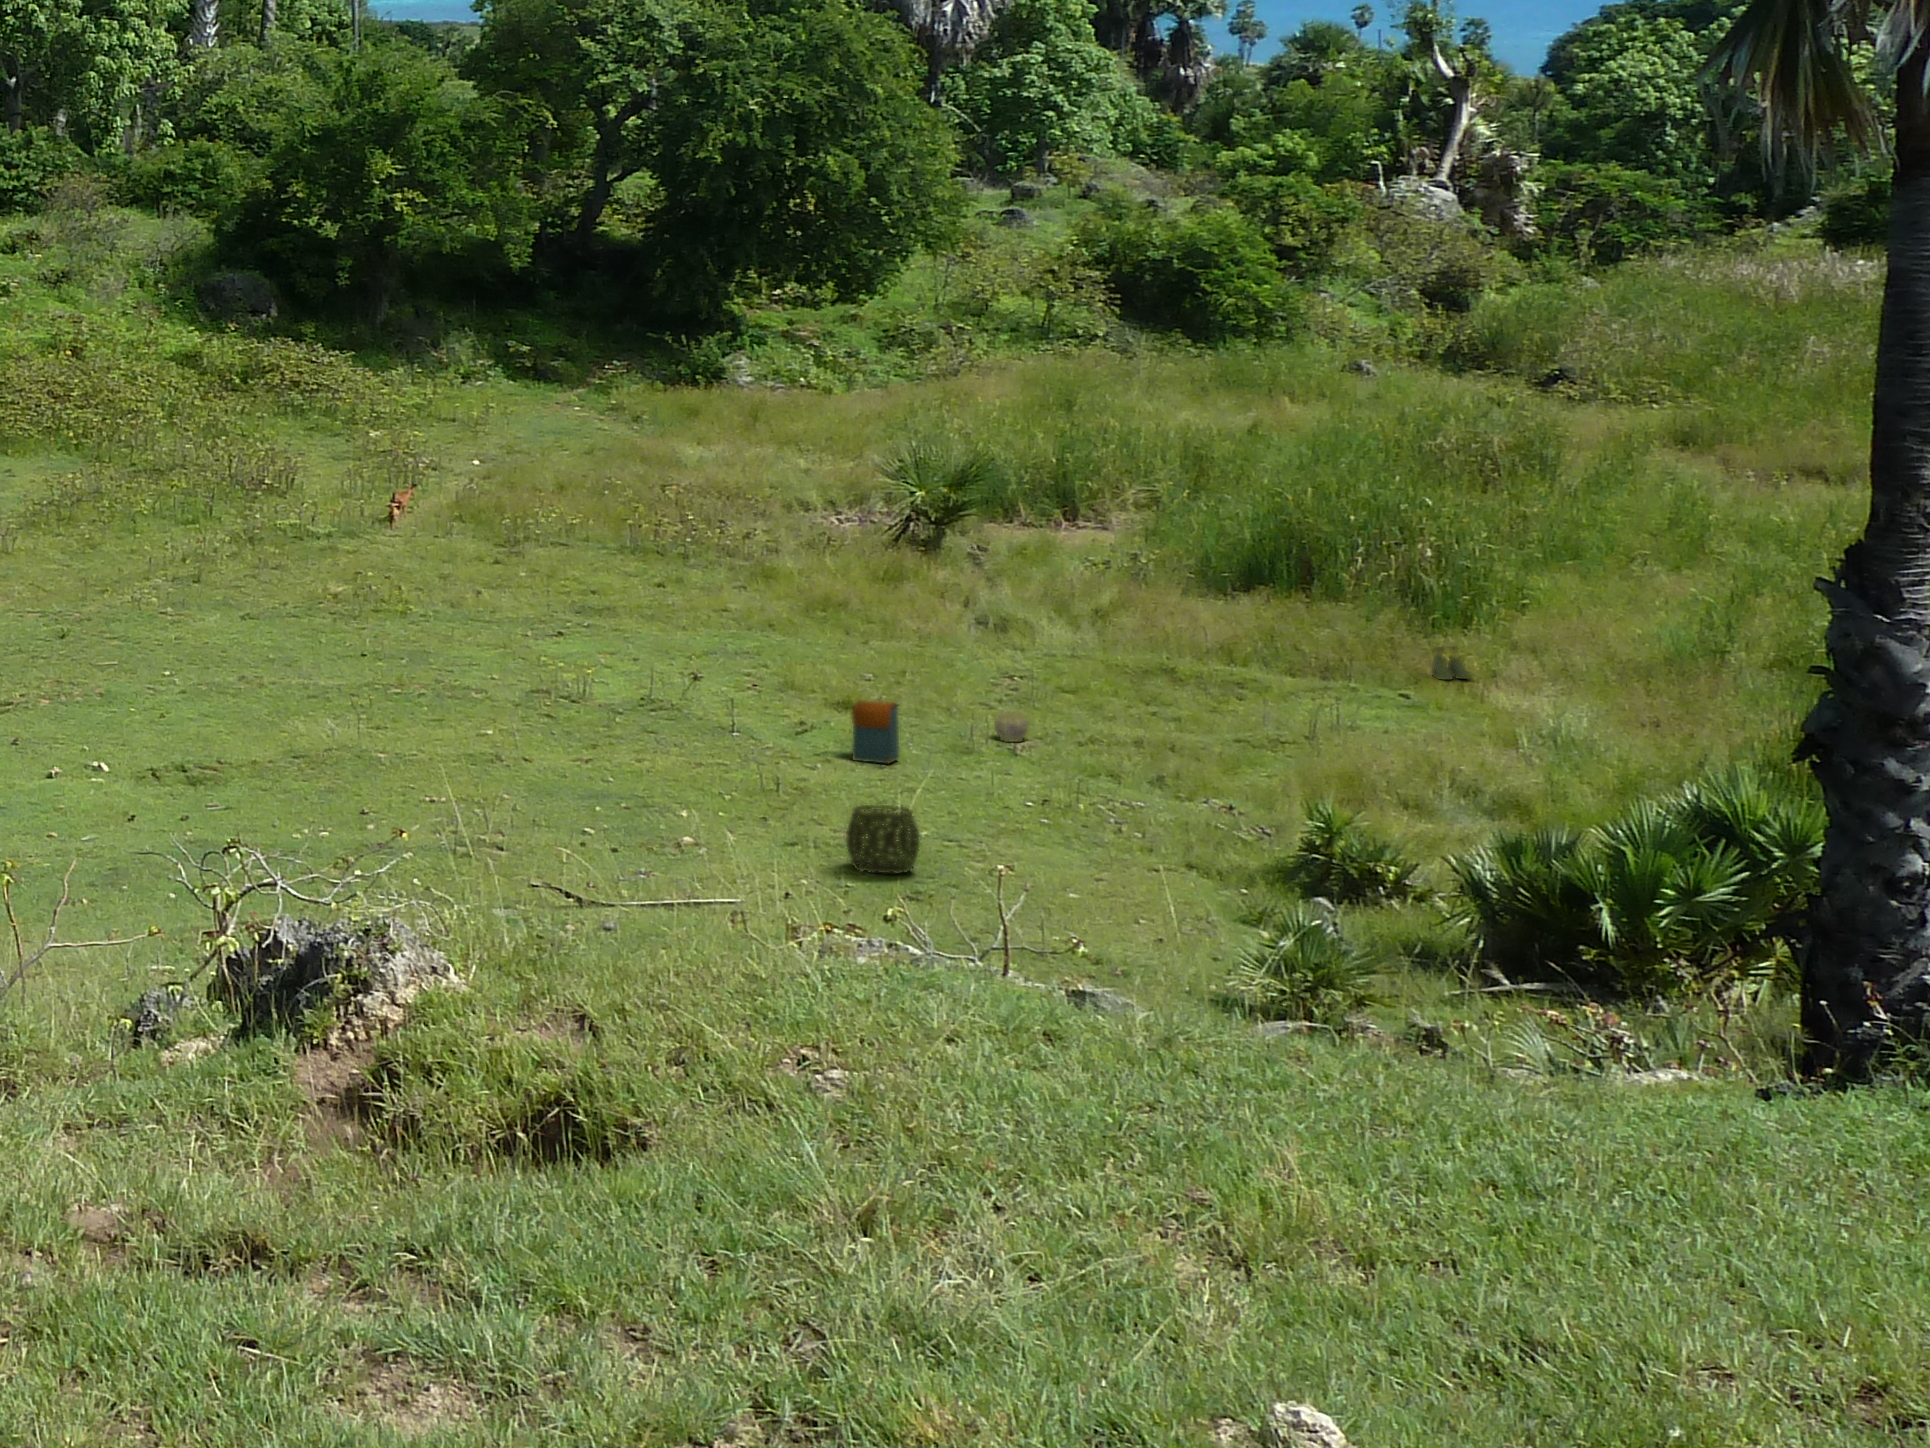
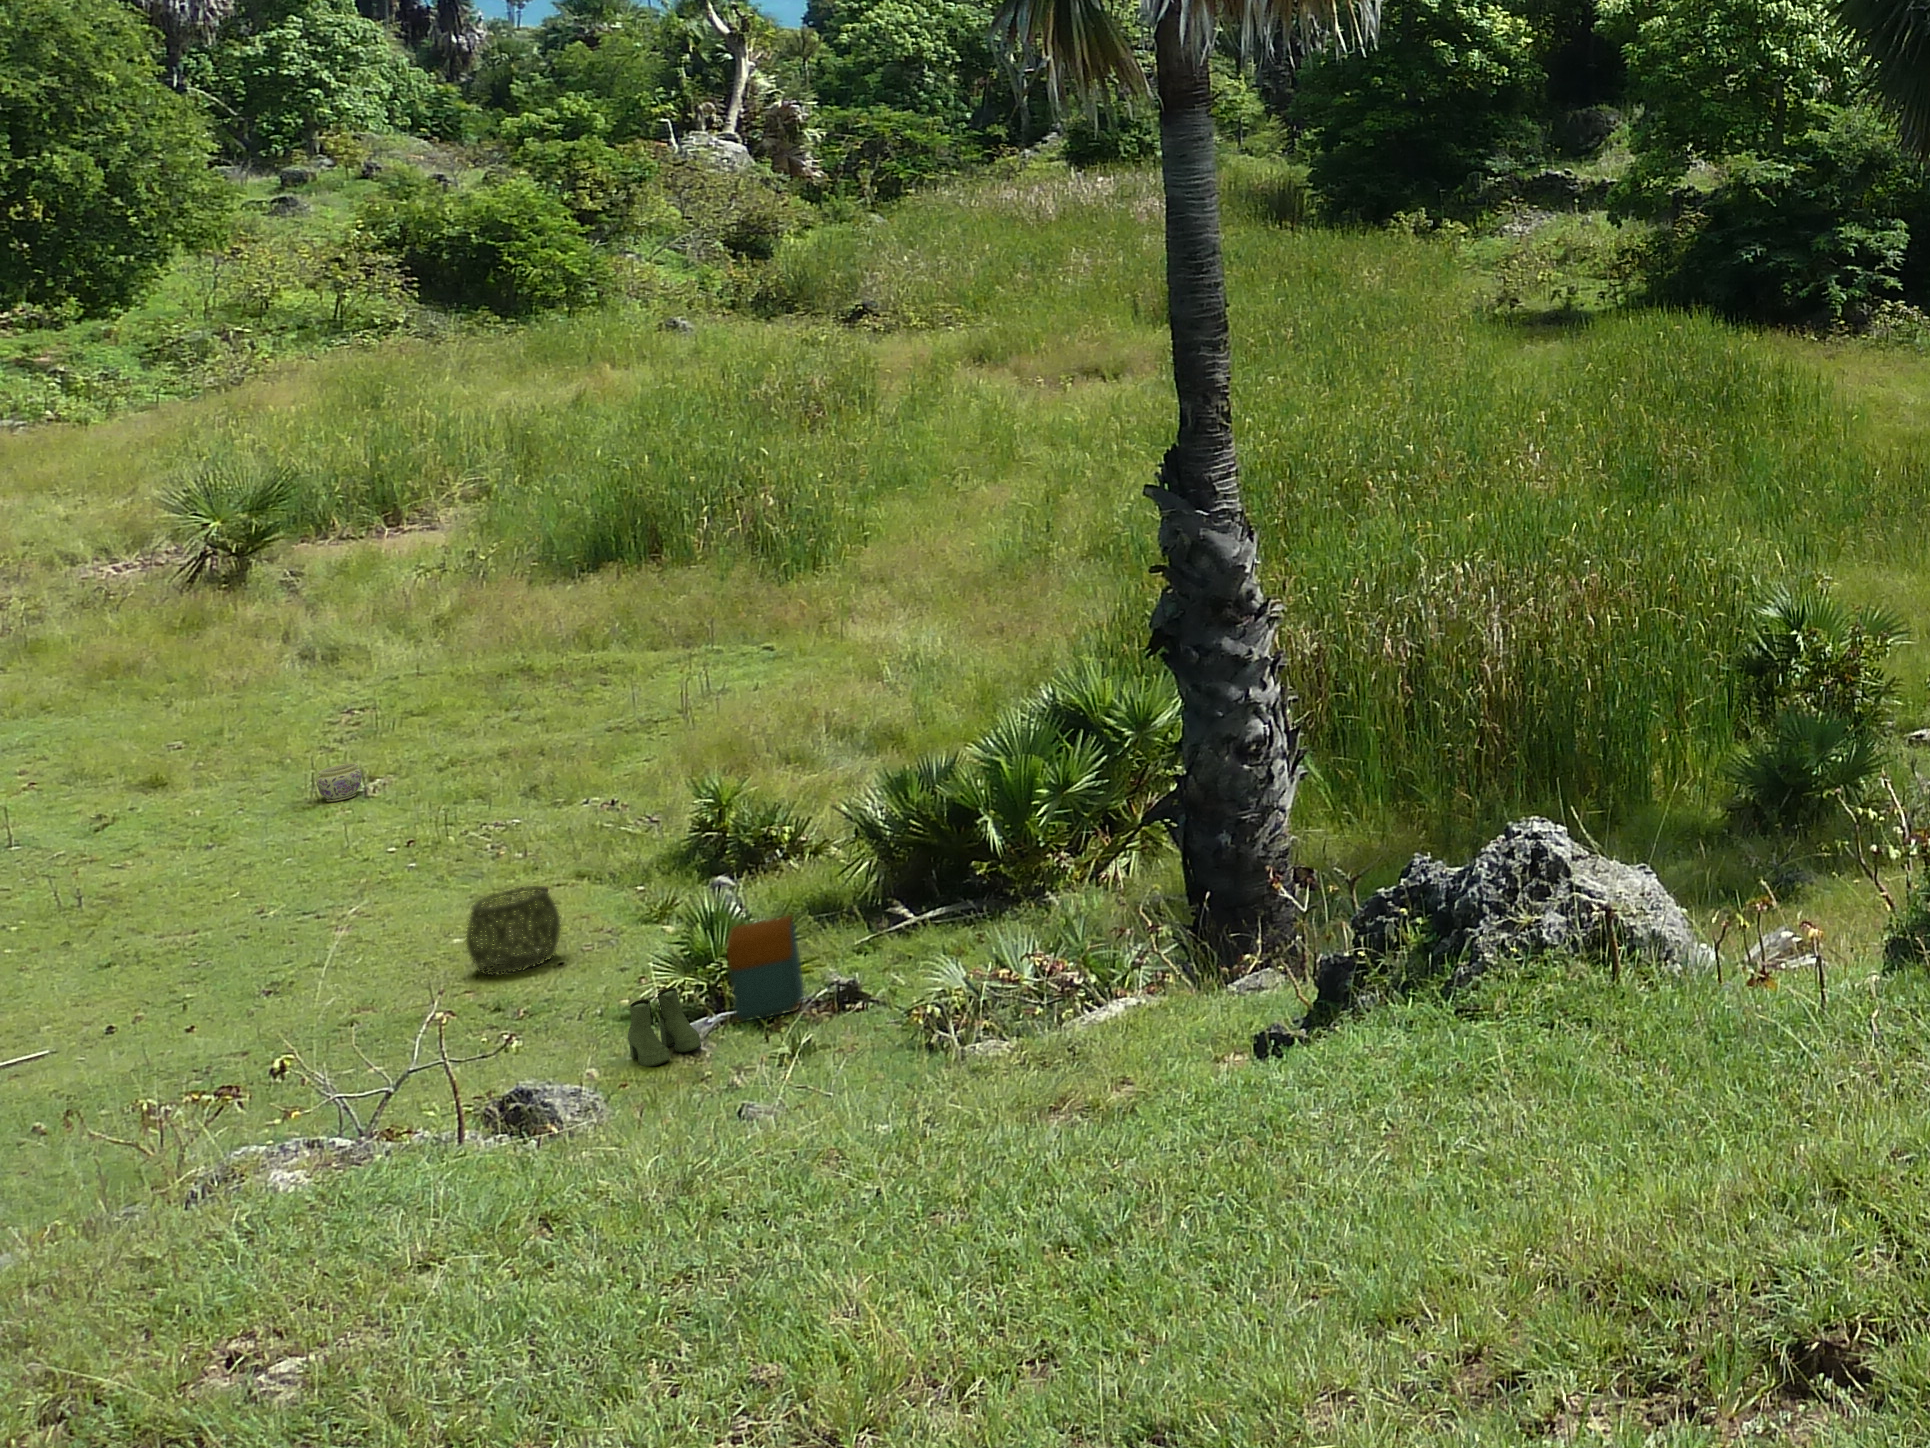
boots: present [1432,647,1469,680] -> present [628,988,701,1067]
backpack: present [852,700,899,763] -> present [727,915,804,1022]
woven basket: present [846,805,920,874] -> present [466,886,560,975]

